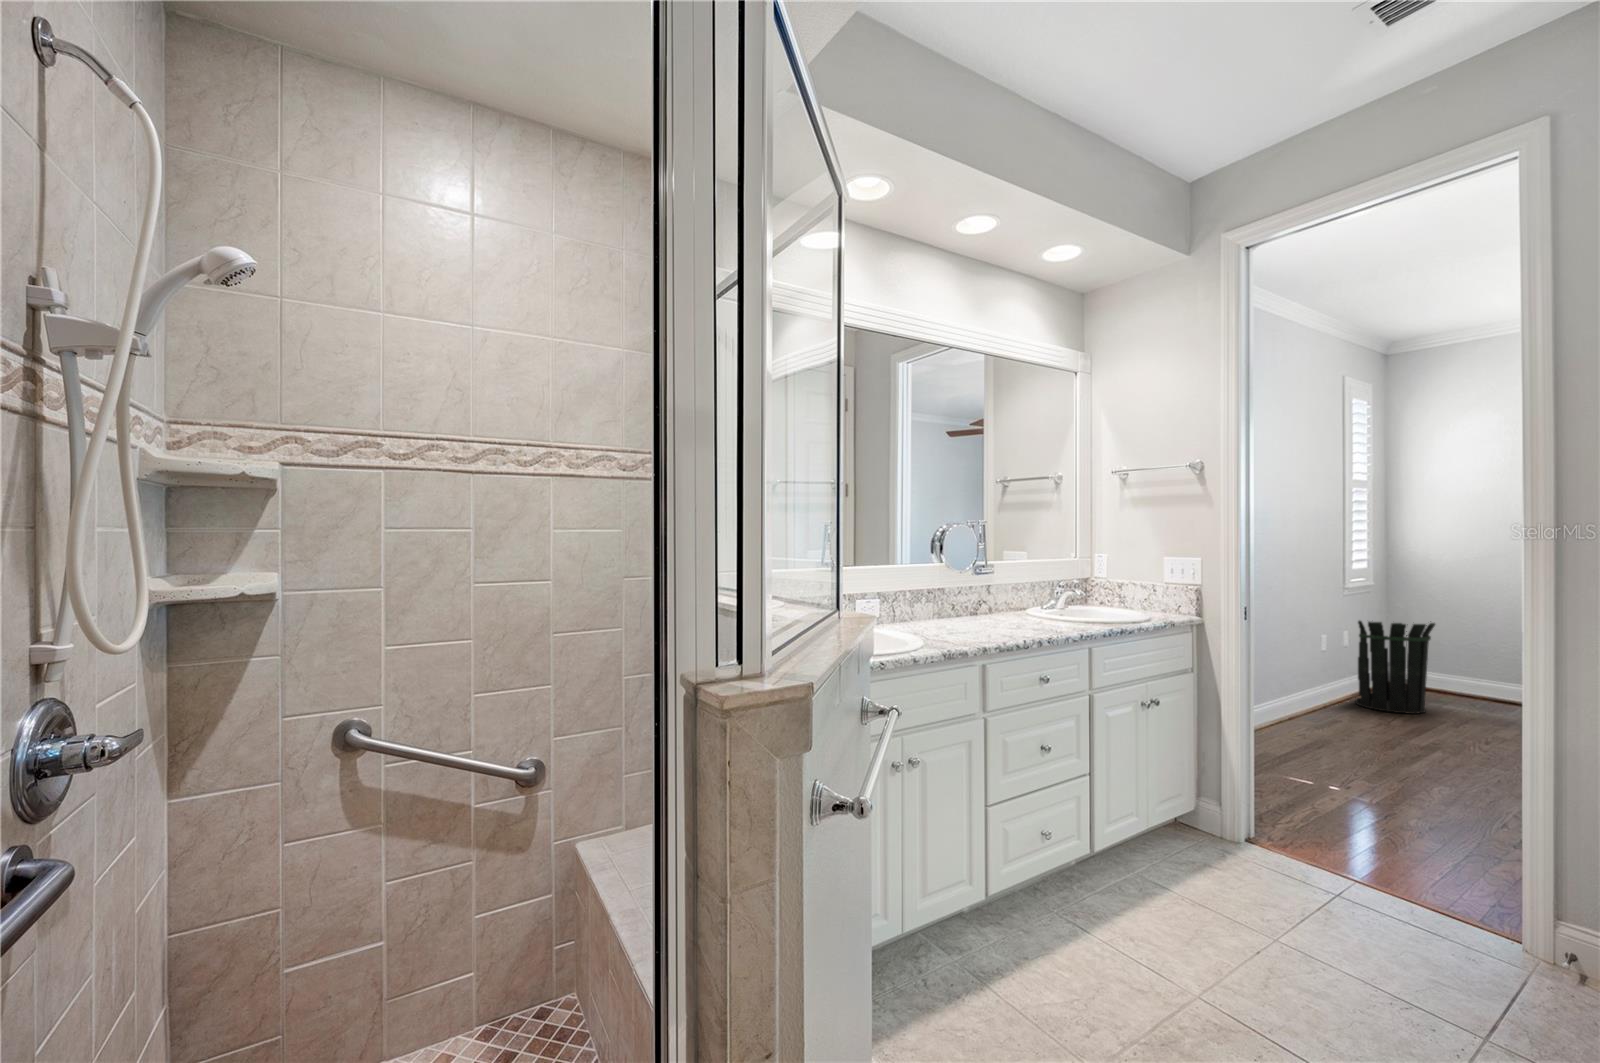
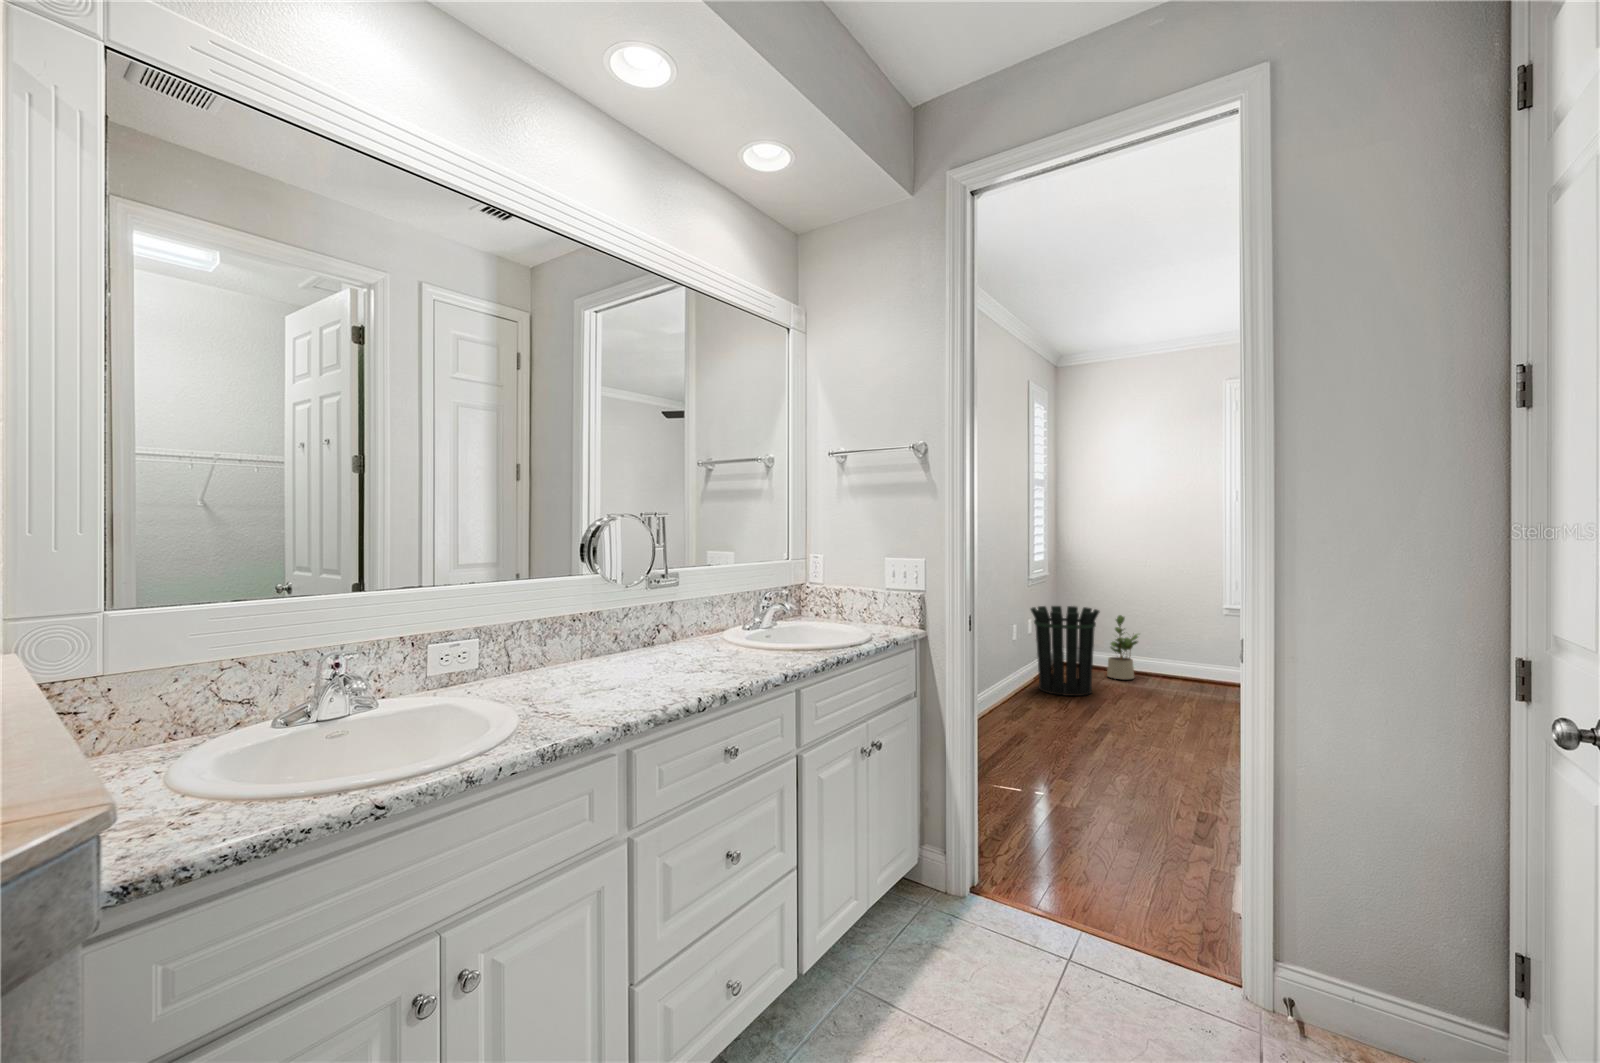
potted plant: none [1451,631,1501,704] -> present [1107,615,1138,679]

